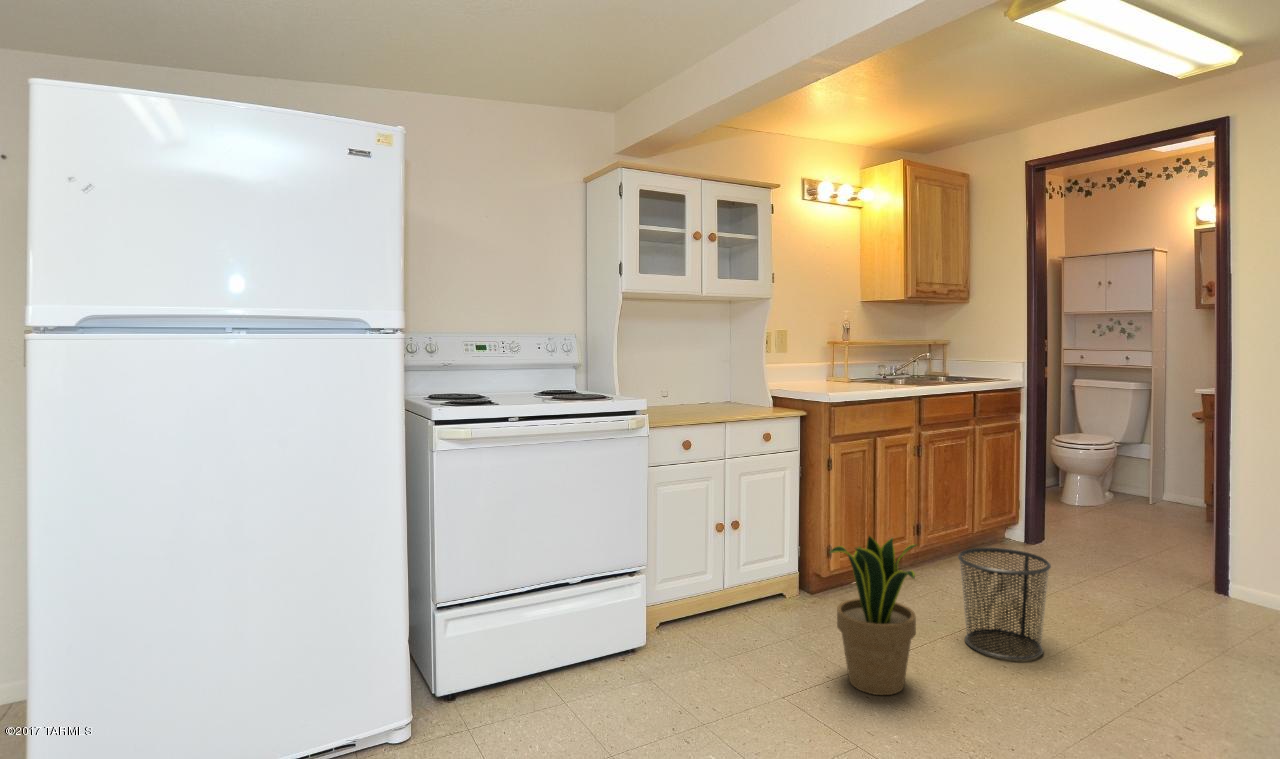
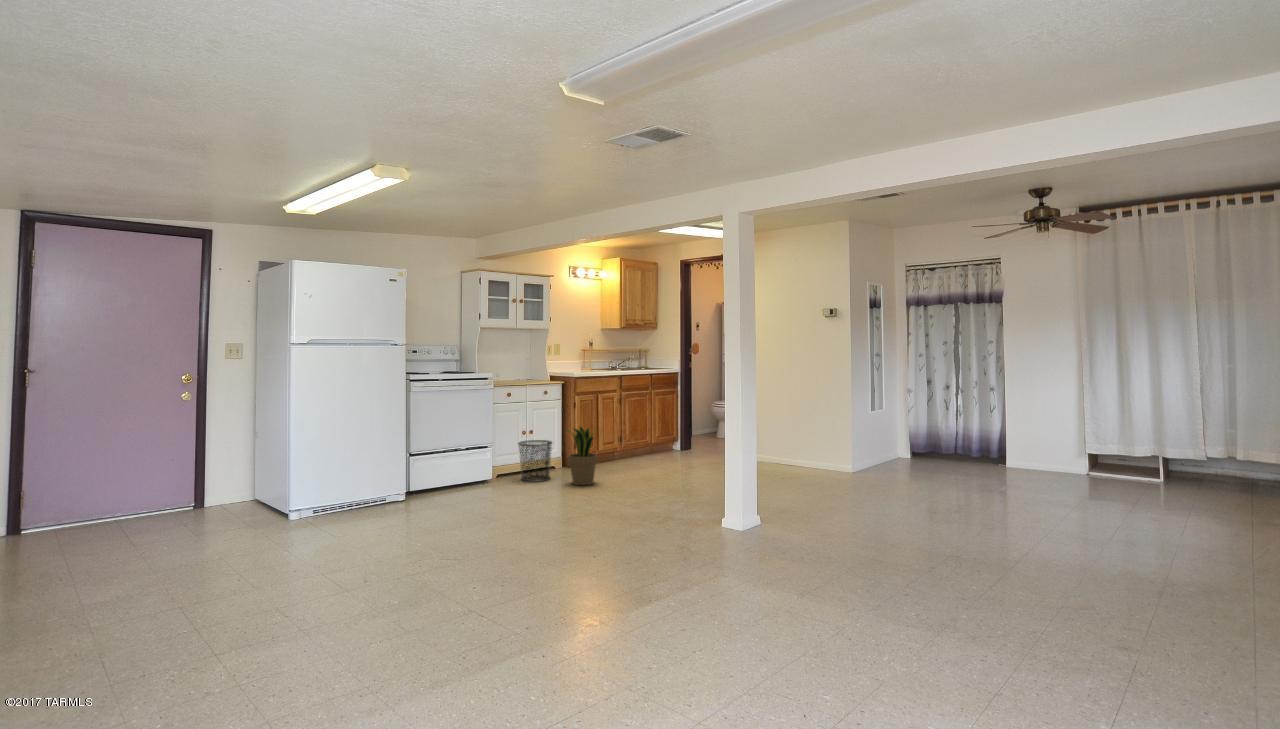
waste bin: present [958,547,1051,660] -> present [518,440,552,482]

